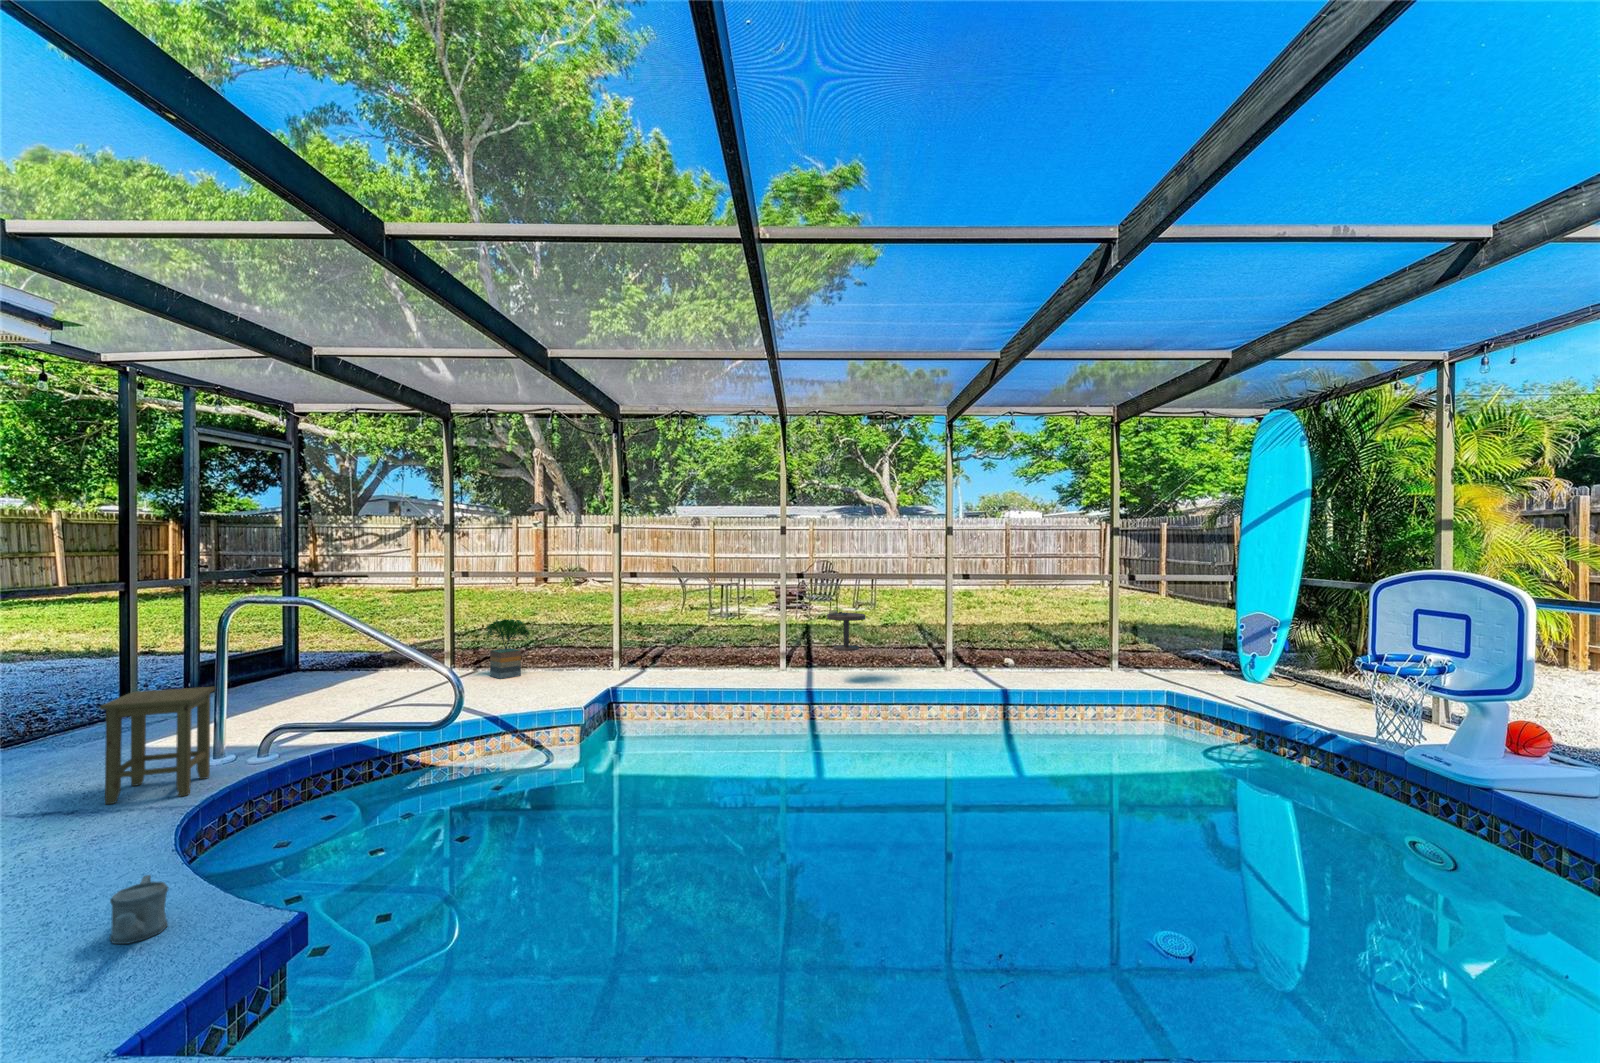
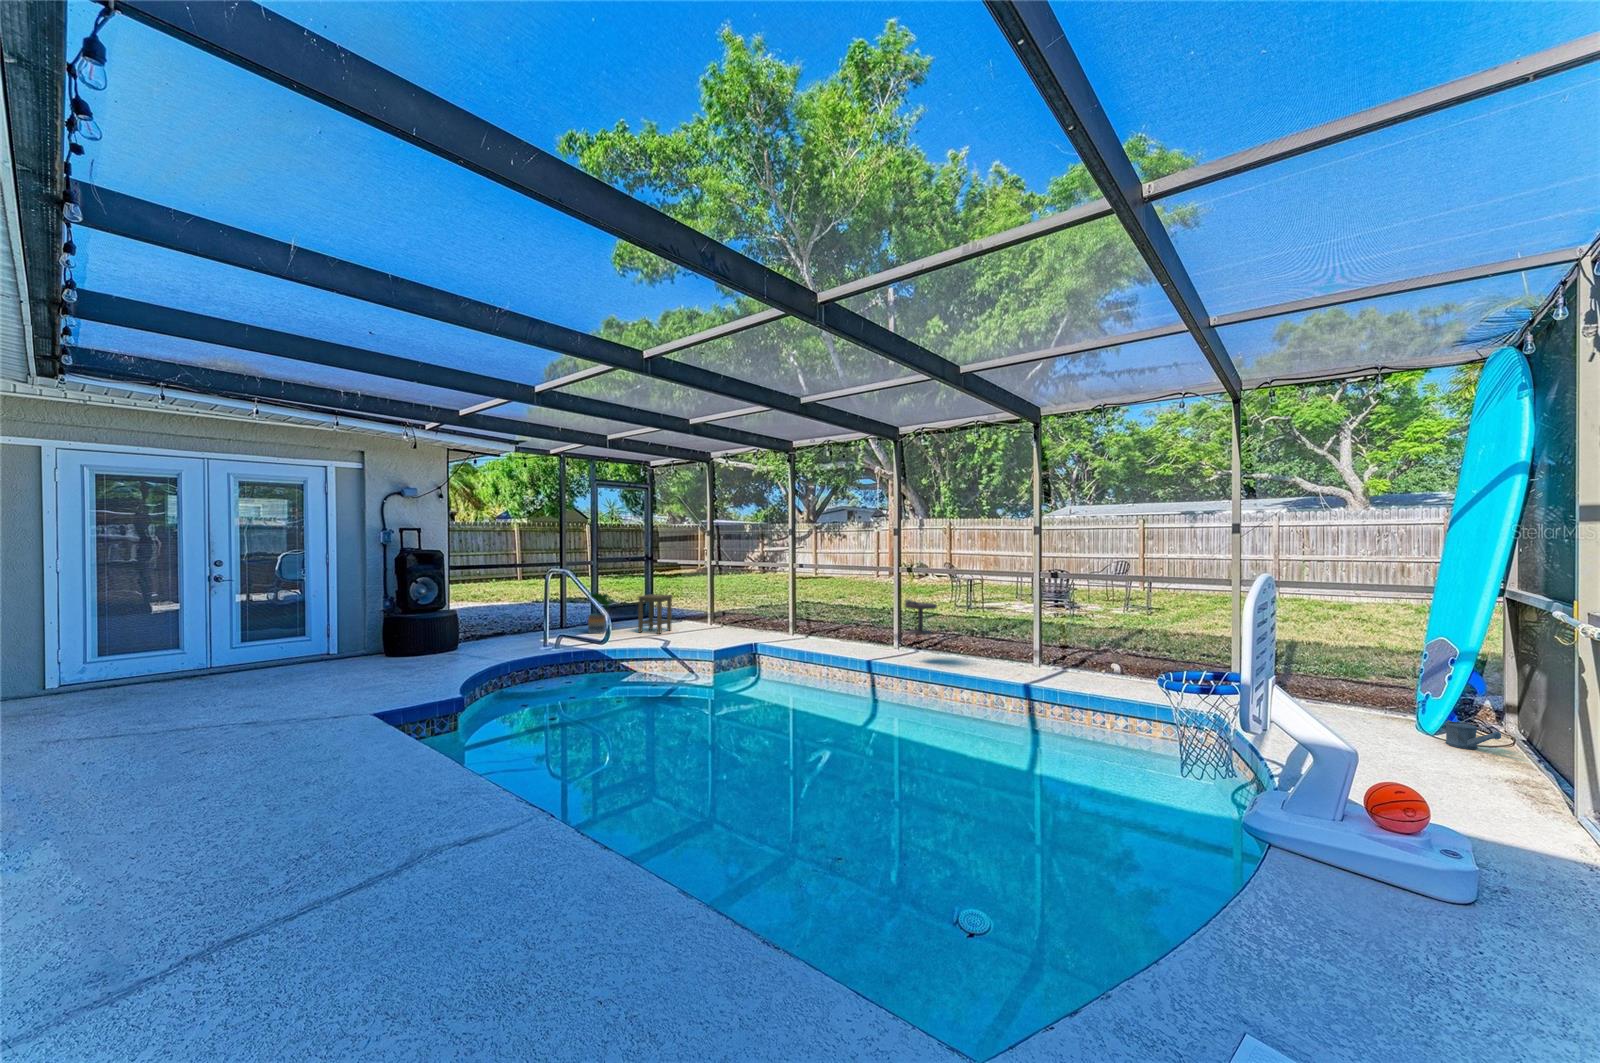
potted tree: present [487,619,530,679] -> present [588,593,611,634]
stool: present [100,687,215,804] -> present [638,594,672,634]
watering can: present [110,875,168,944] -> present [1442,720,1501,749]

